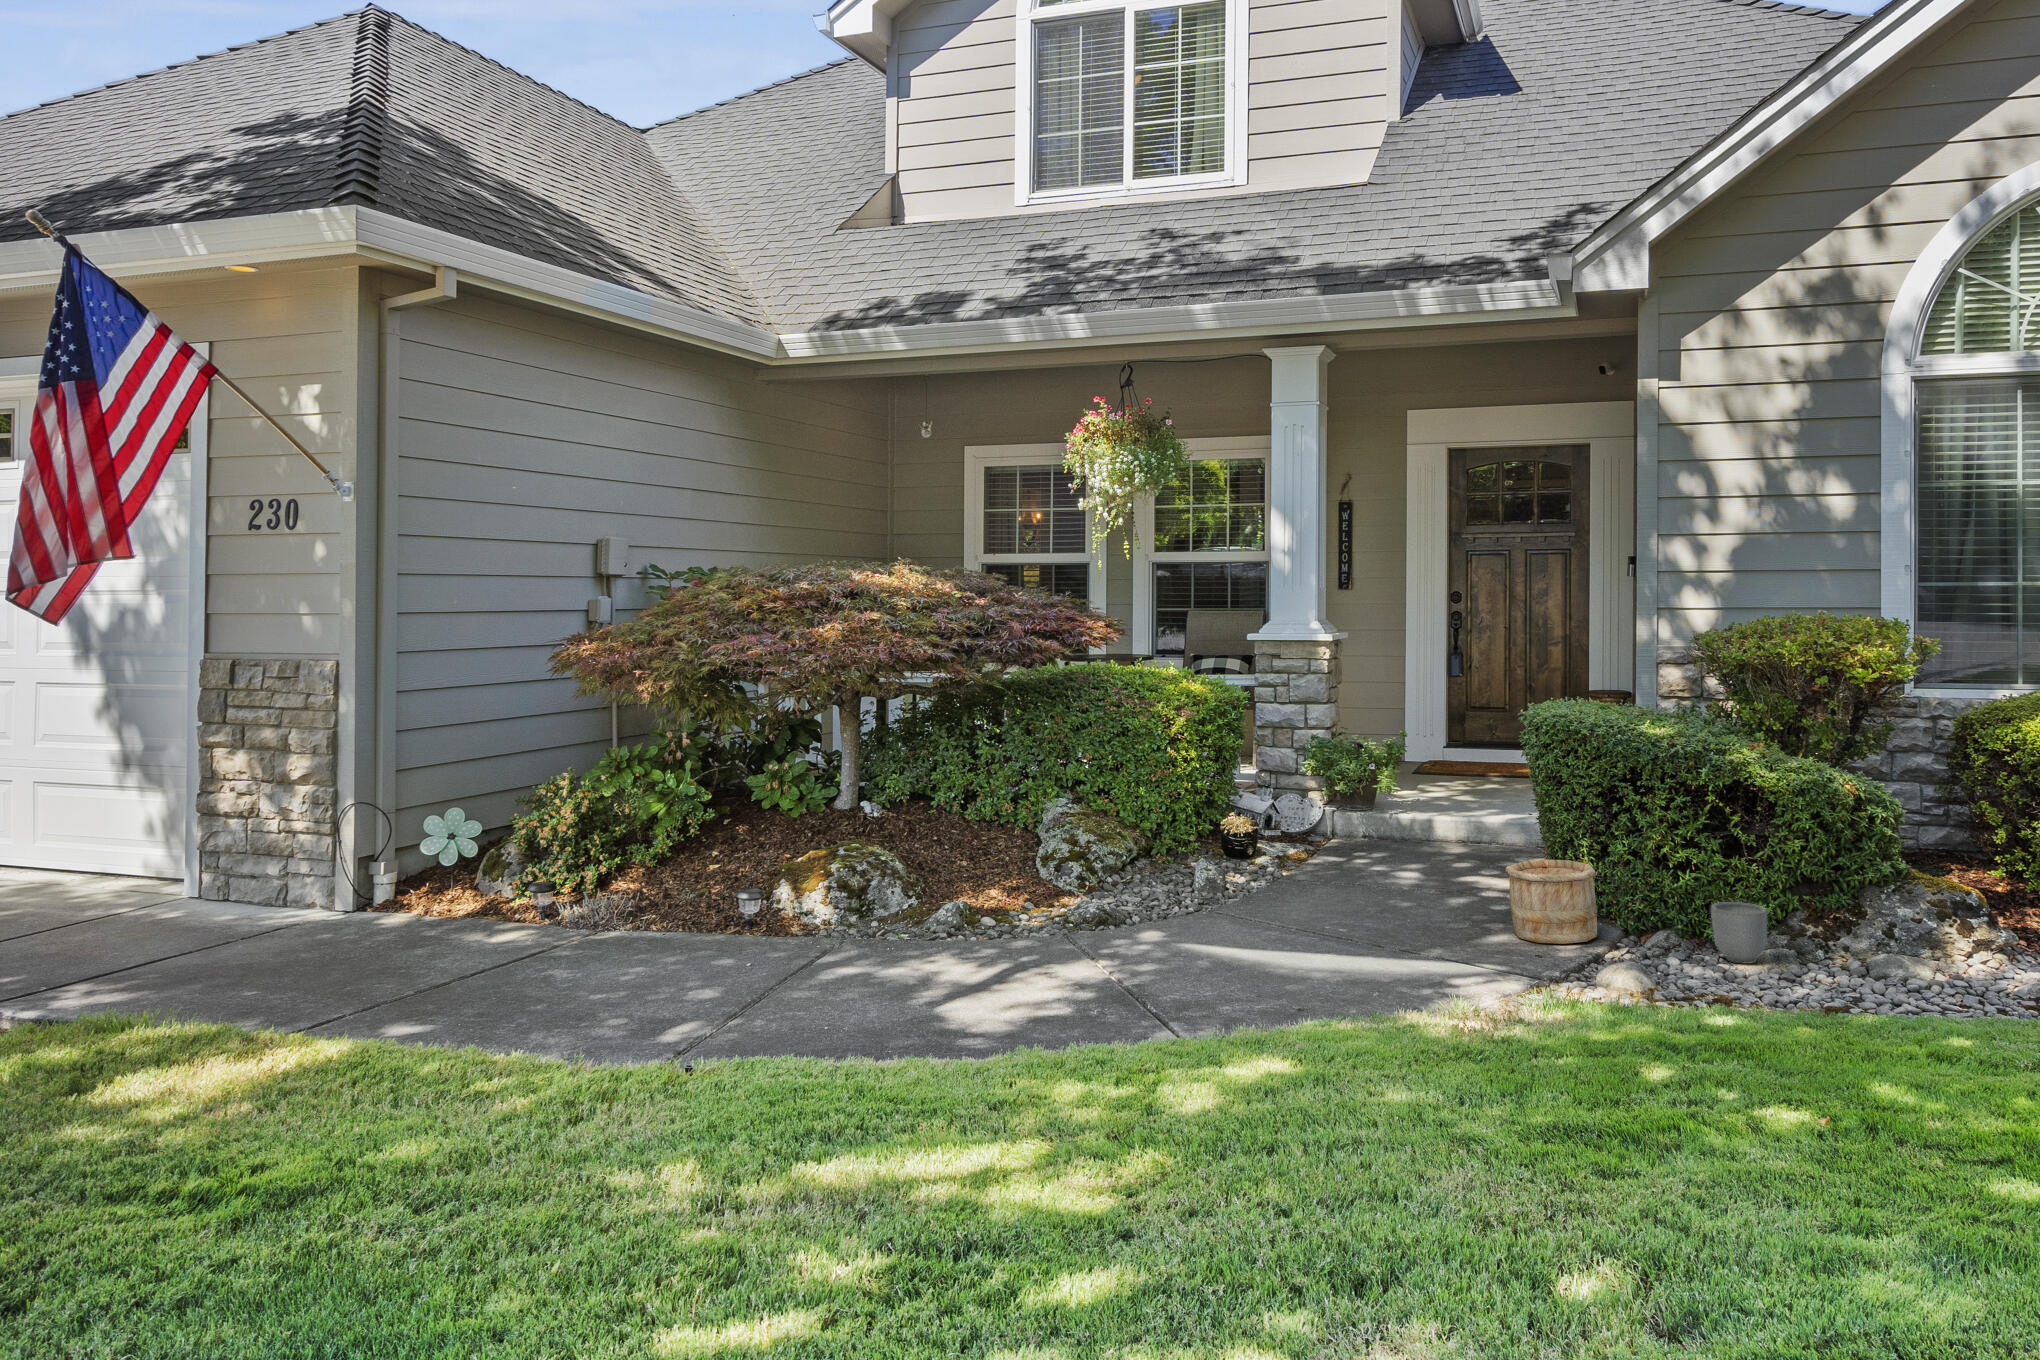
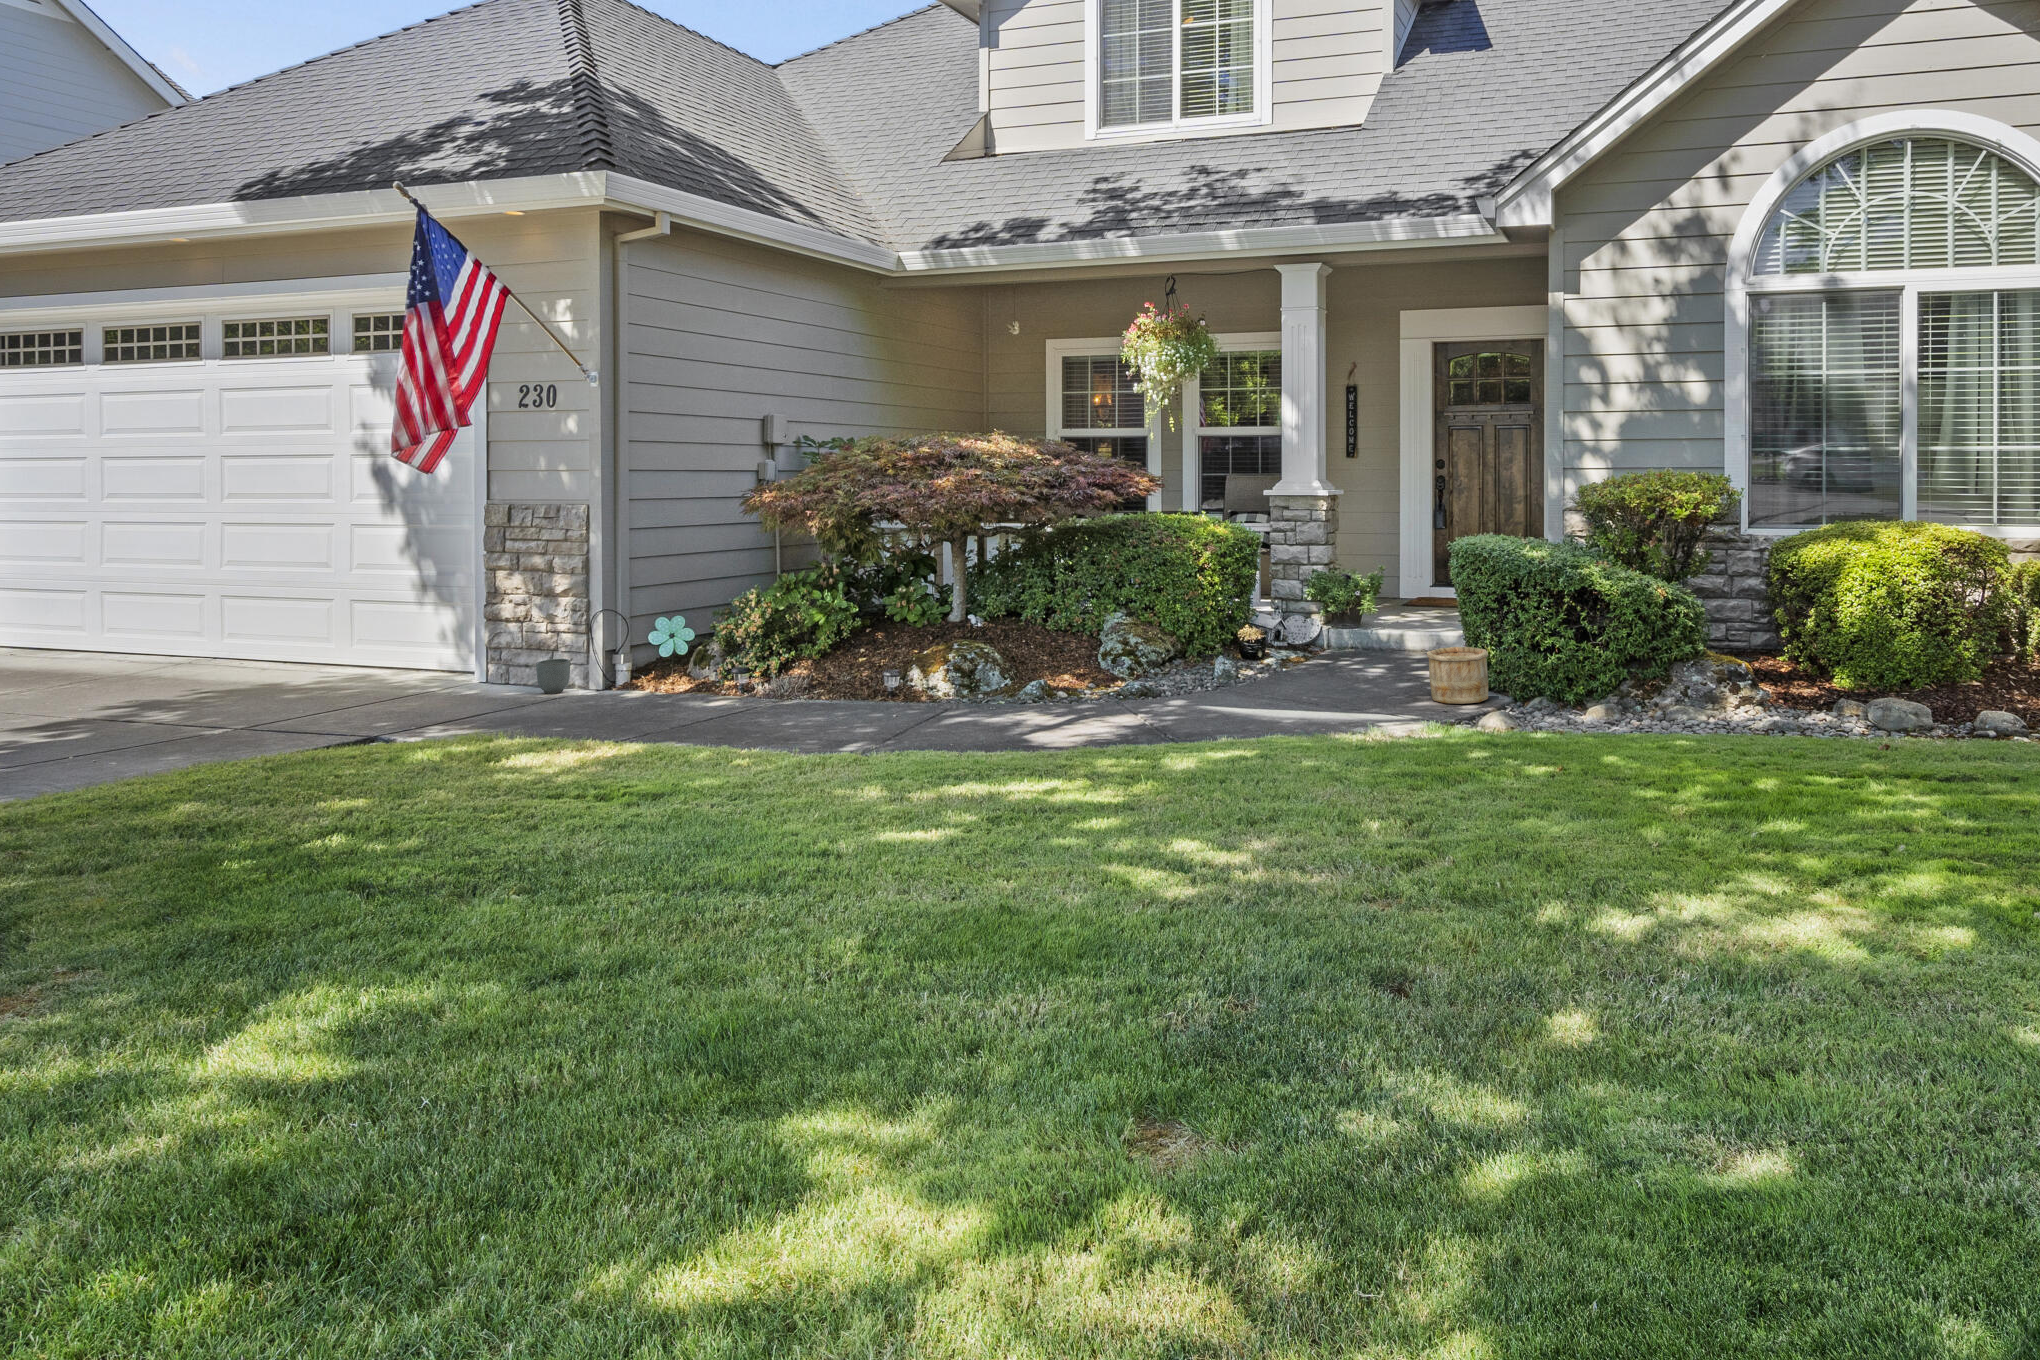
planter: present [1711,902,1767,964] -> present [536,659,570,694]

